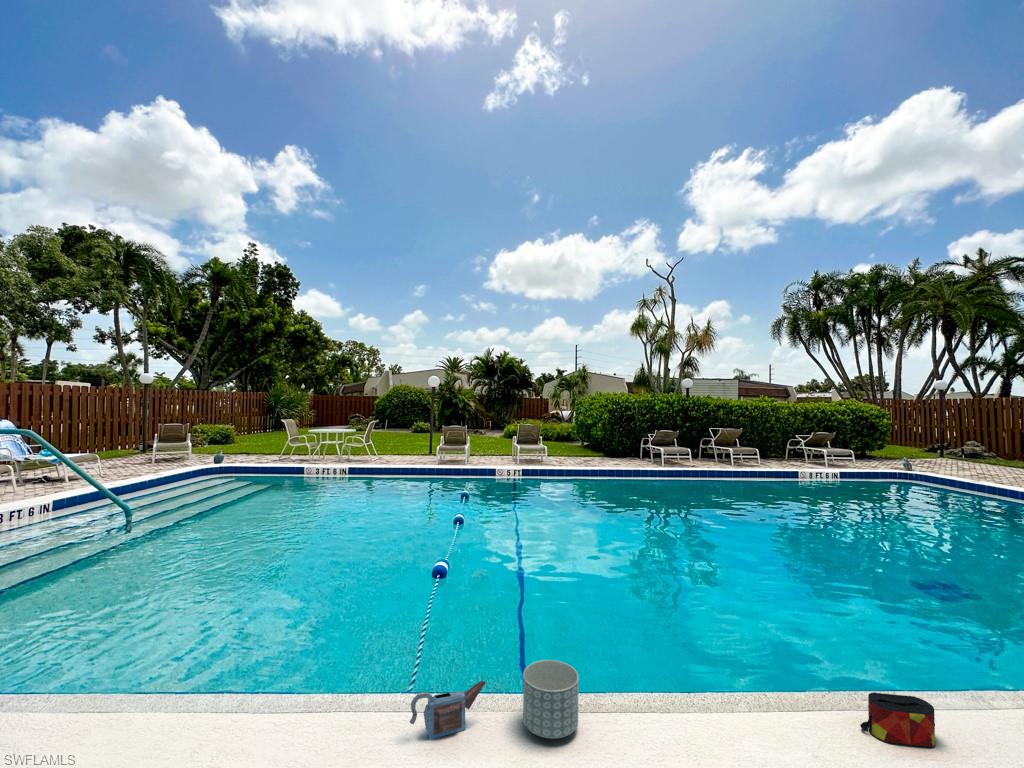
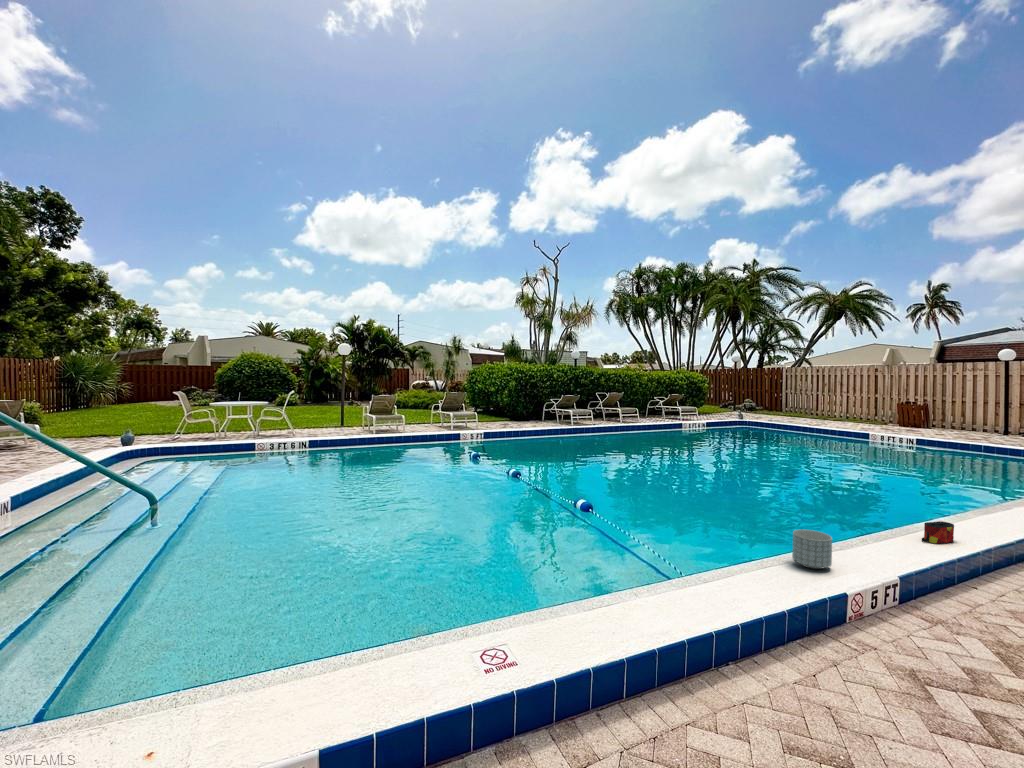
watering can: present [410,681,485,740] -> none [761,545,779,582]

